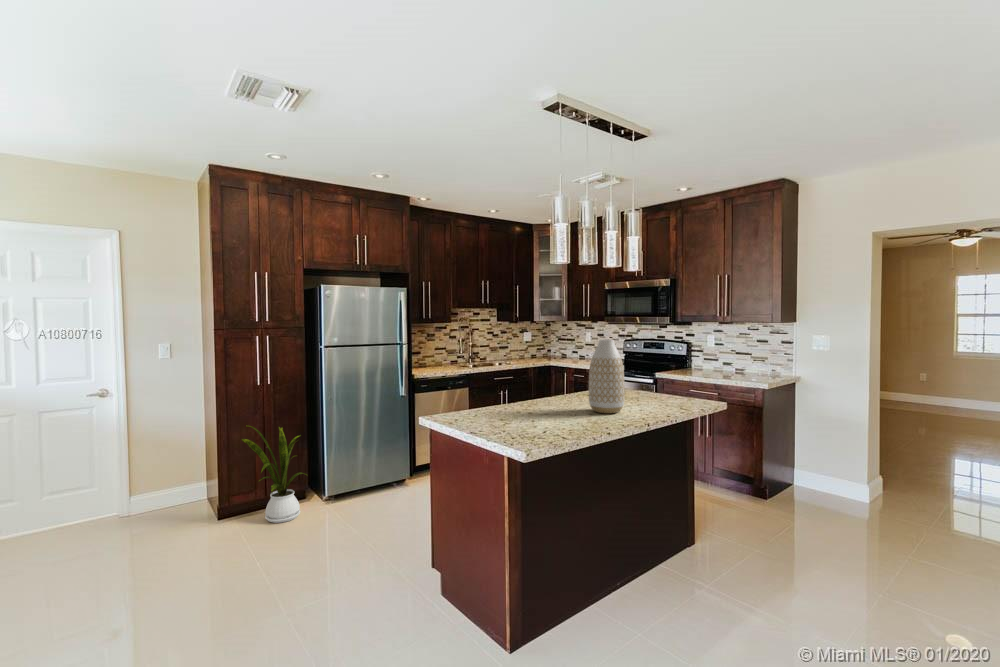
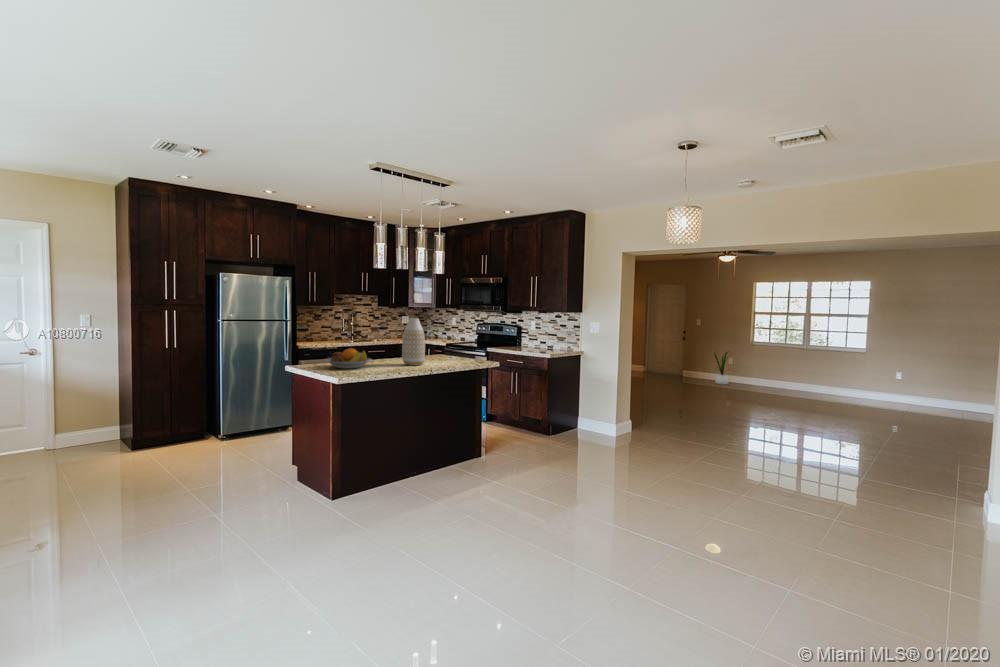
fruit bowl: none [480,391,552,424] -> present [325,348,372,369]
house plant: present [241,426,307,523] -> present [714,351,729,384]

